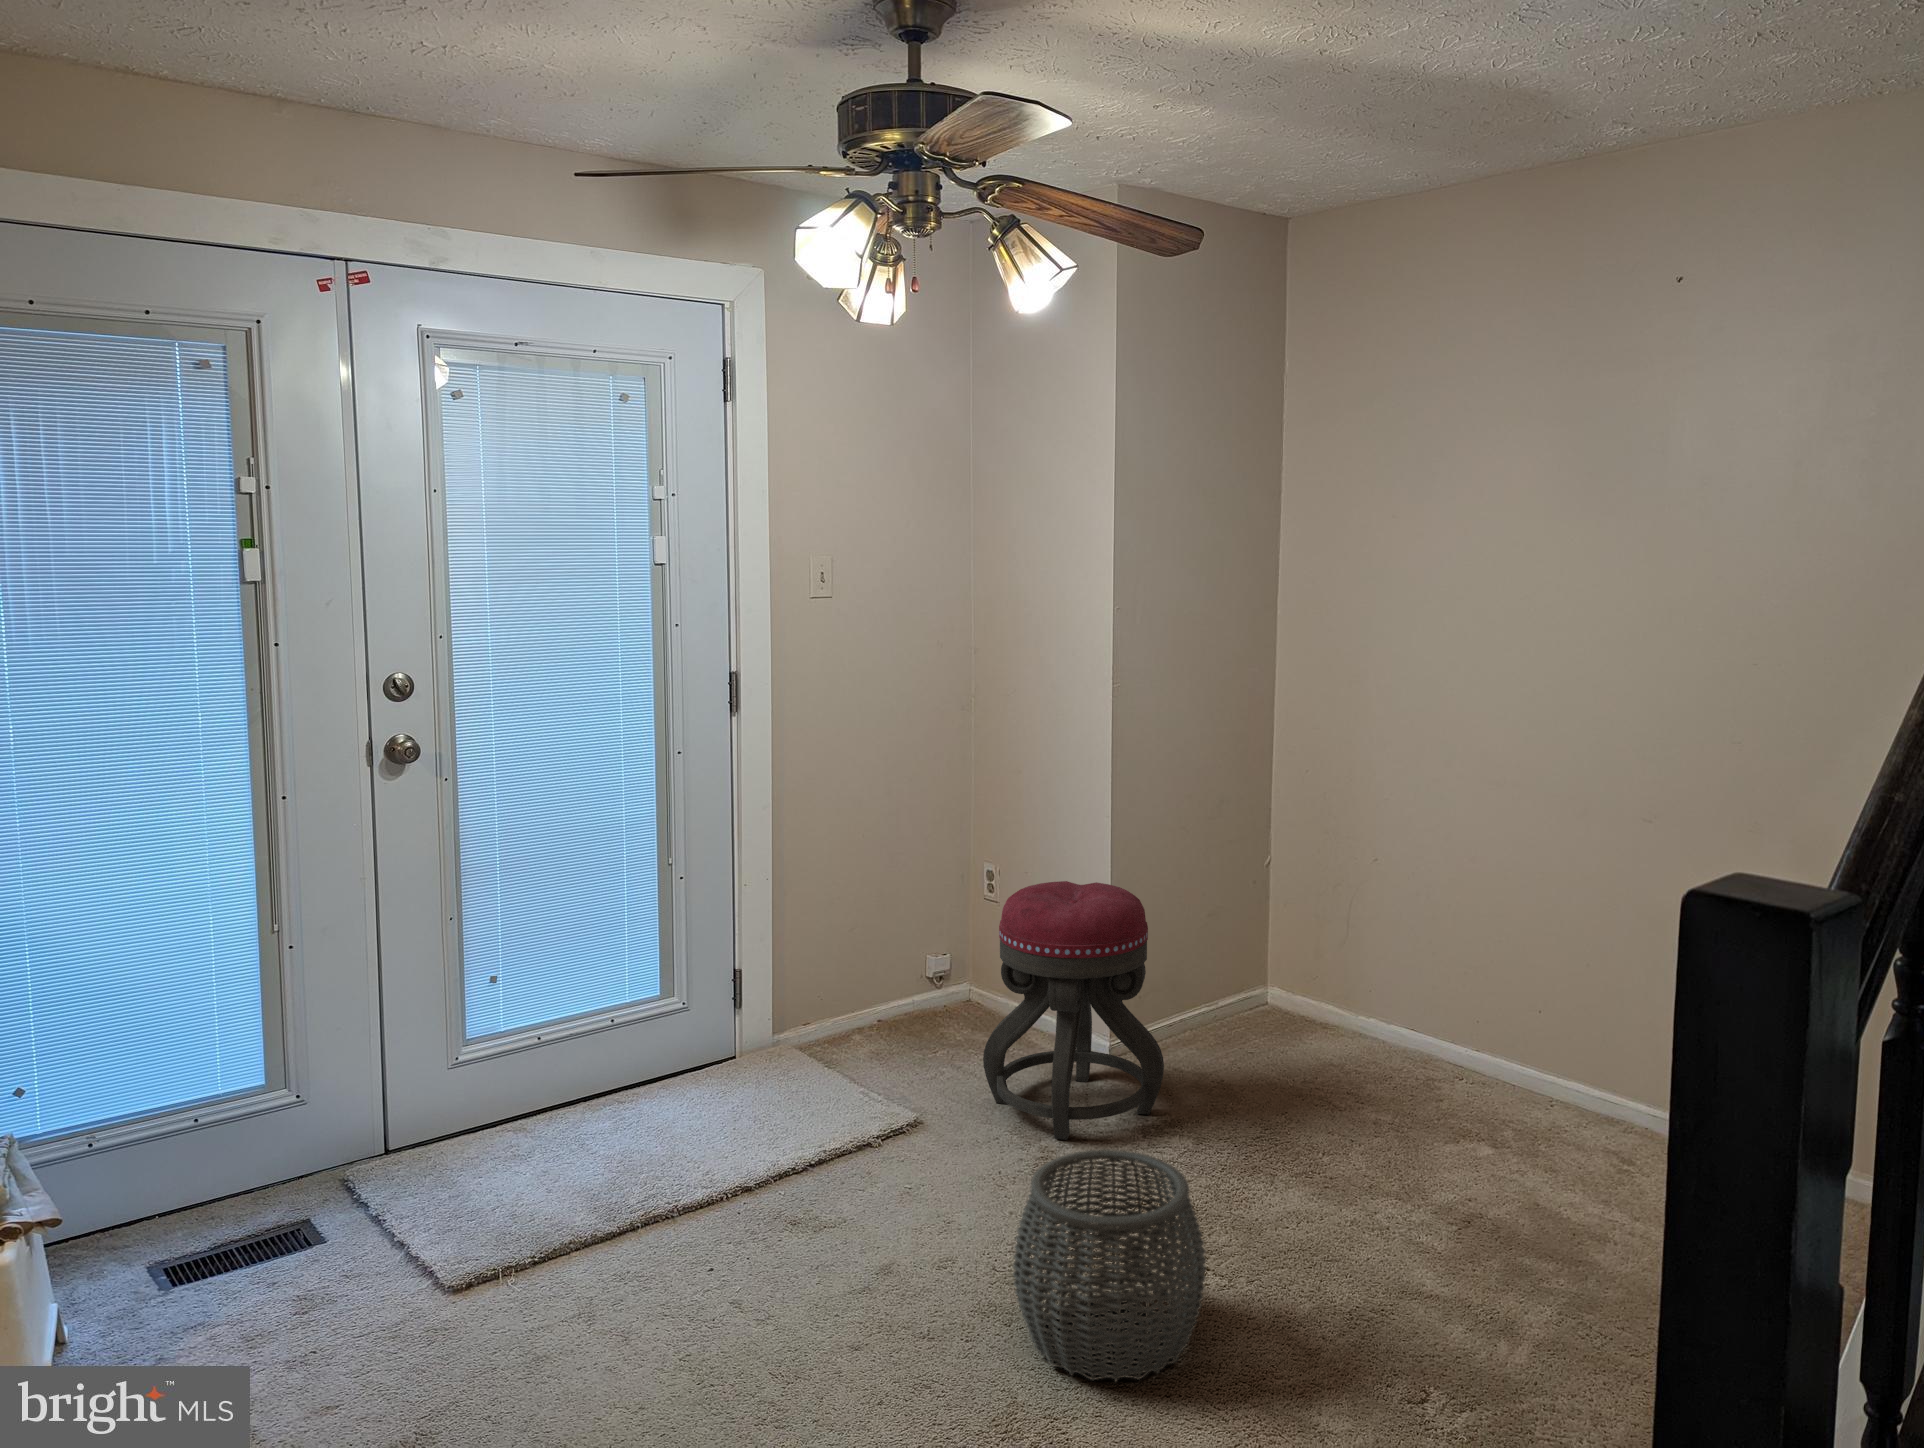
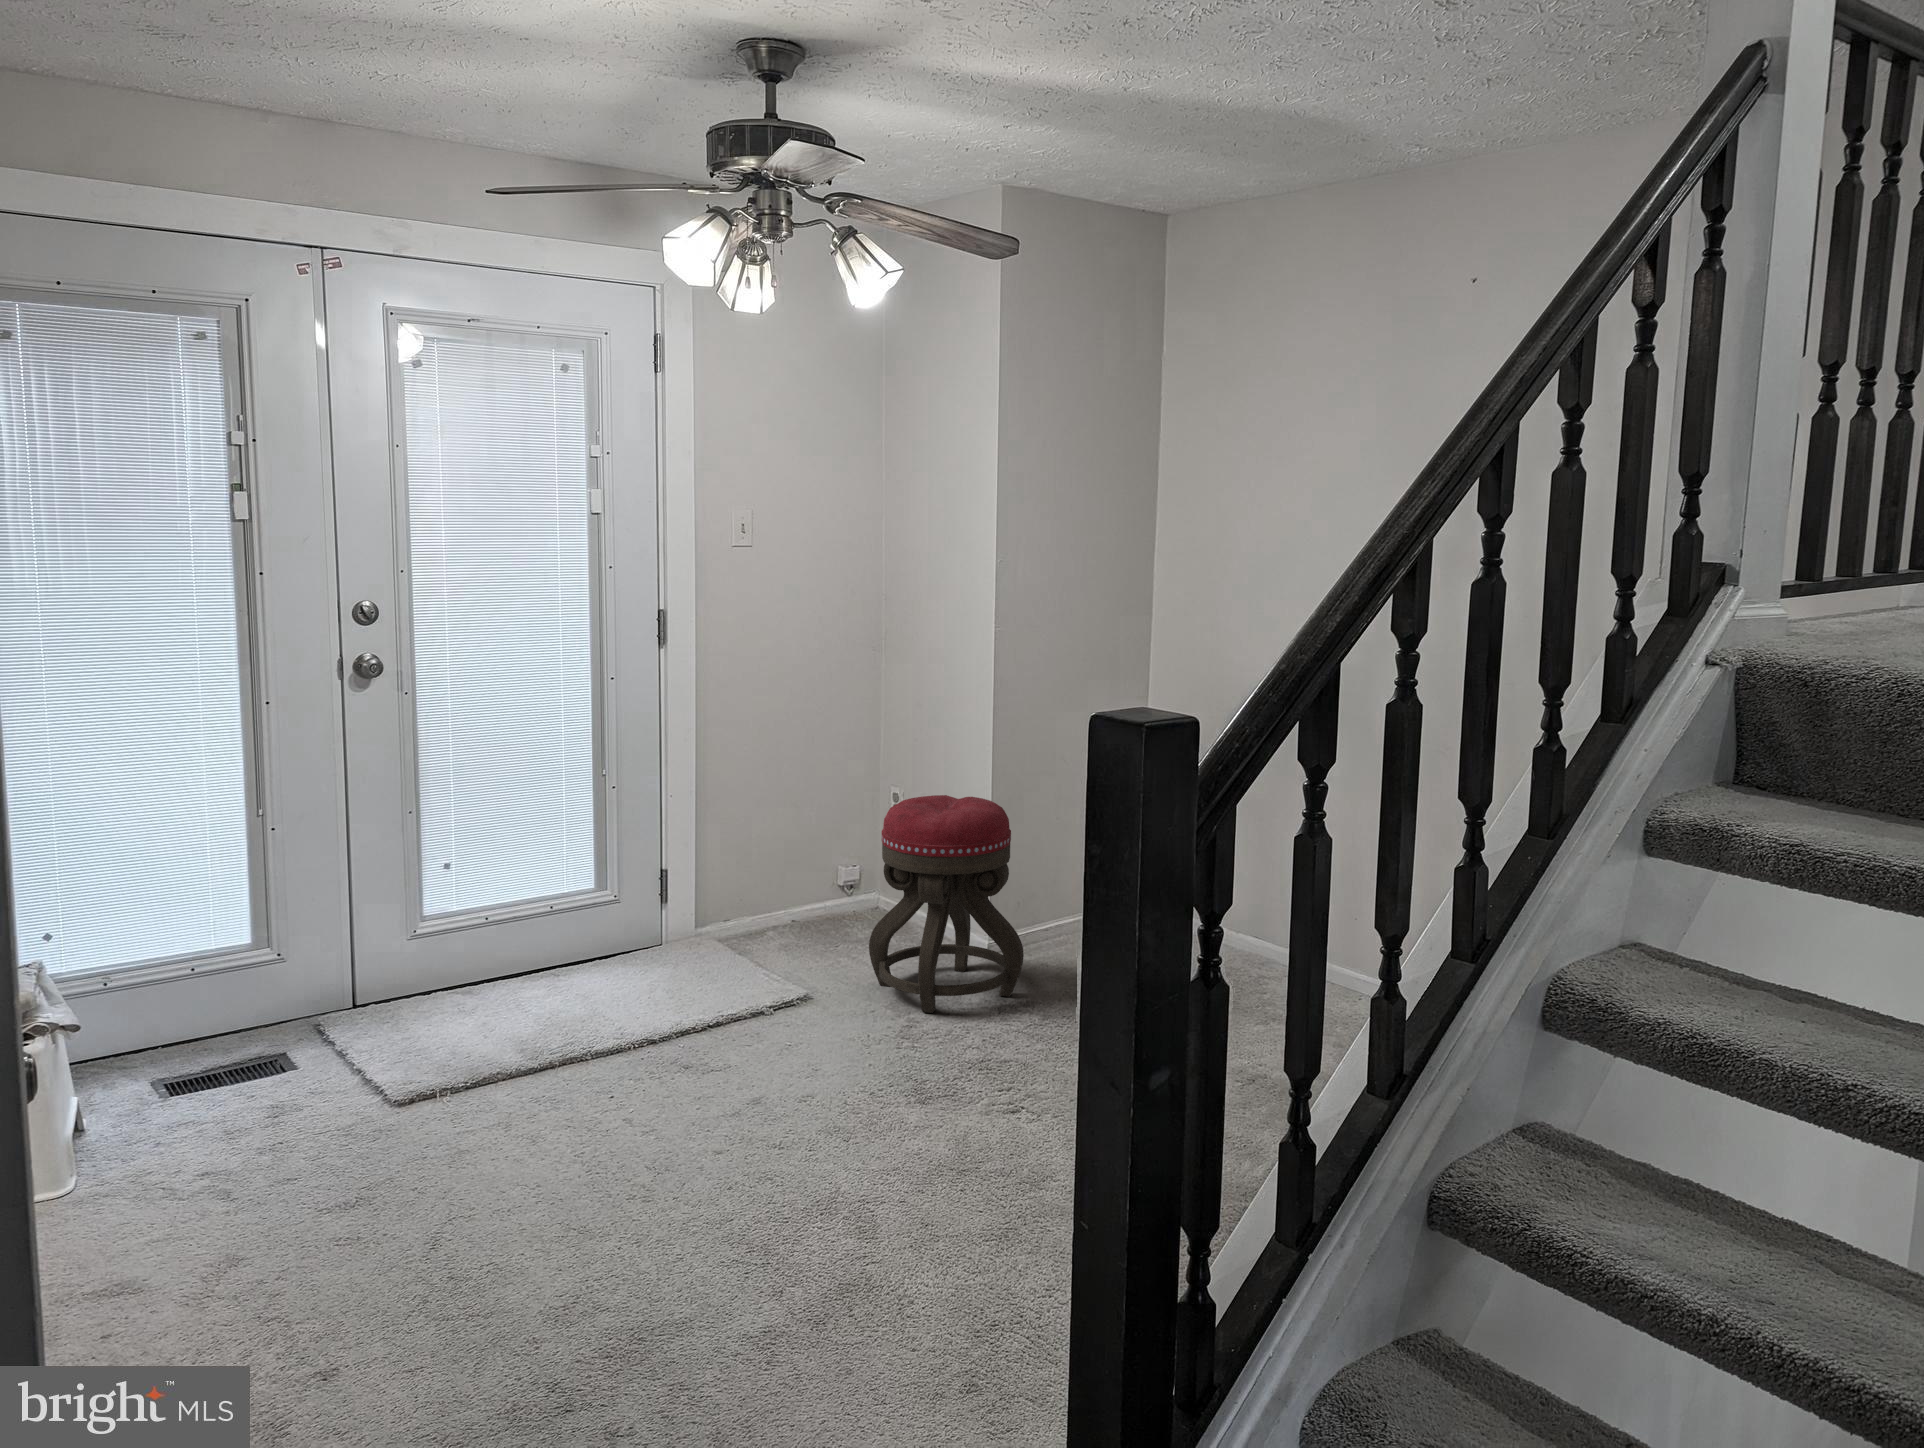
woven basket: present [1013,1150,1207,1382] -> none [843,999,1002,1176]

